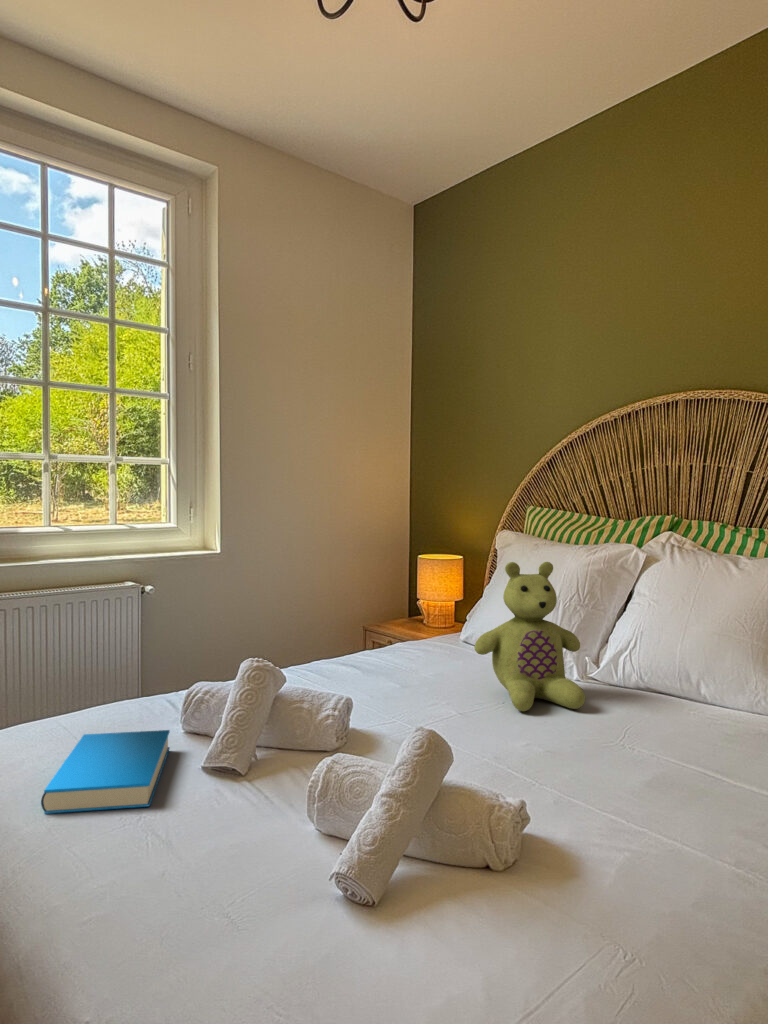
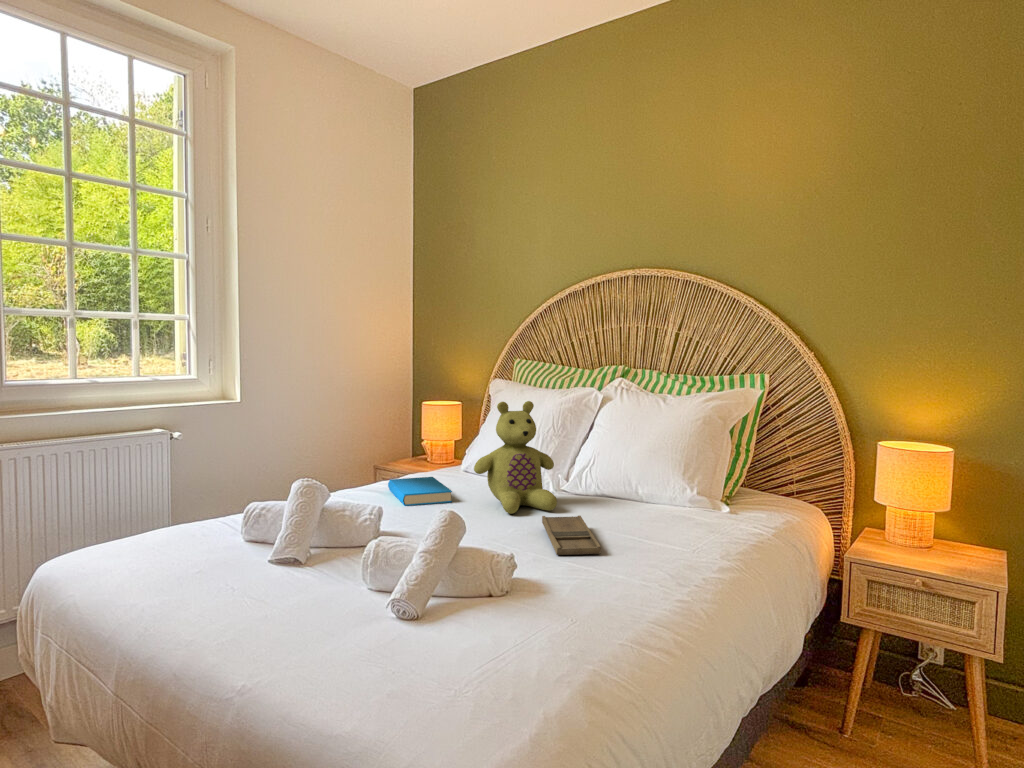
tray: none [565,722,655,793] -> present [542,516,601,555]
book: present [41,730,170,814] -> present [388,477,452,506]

